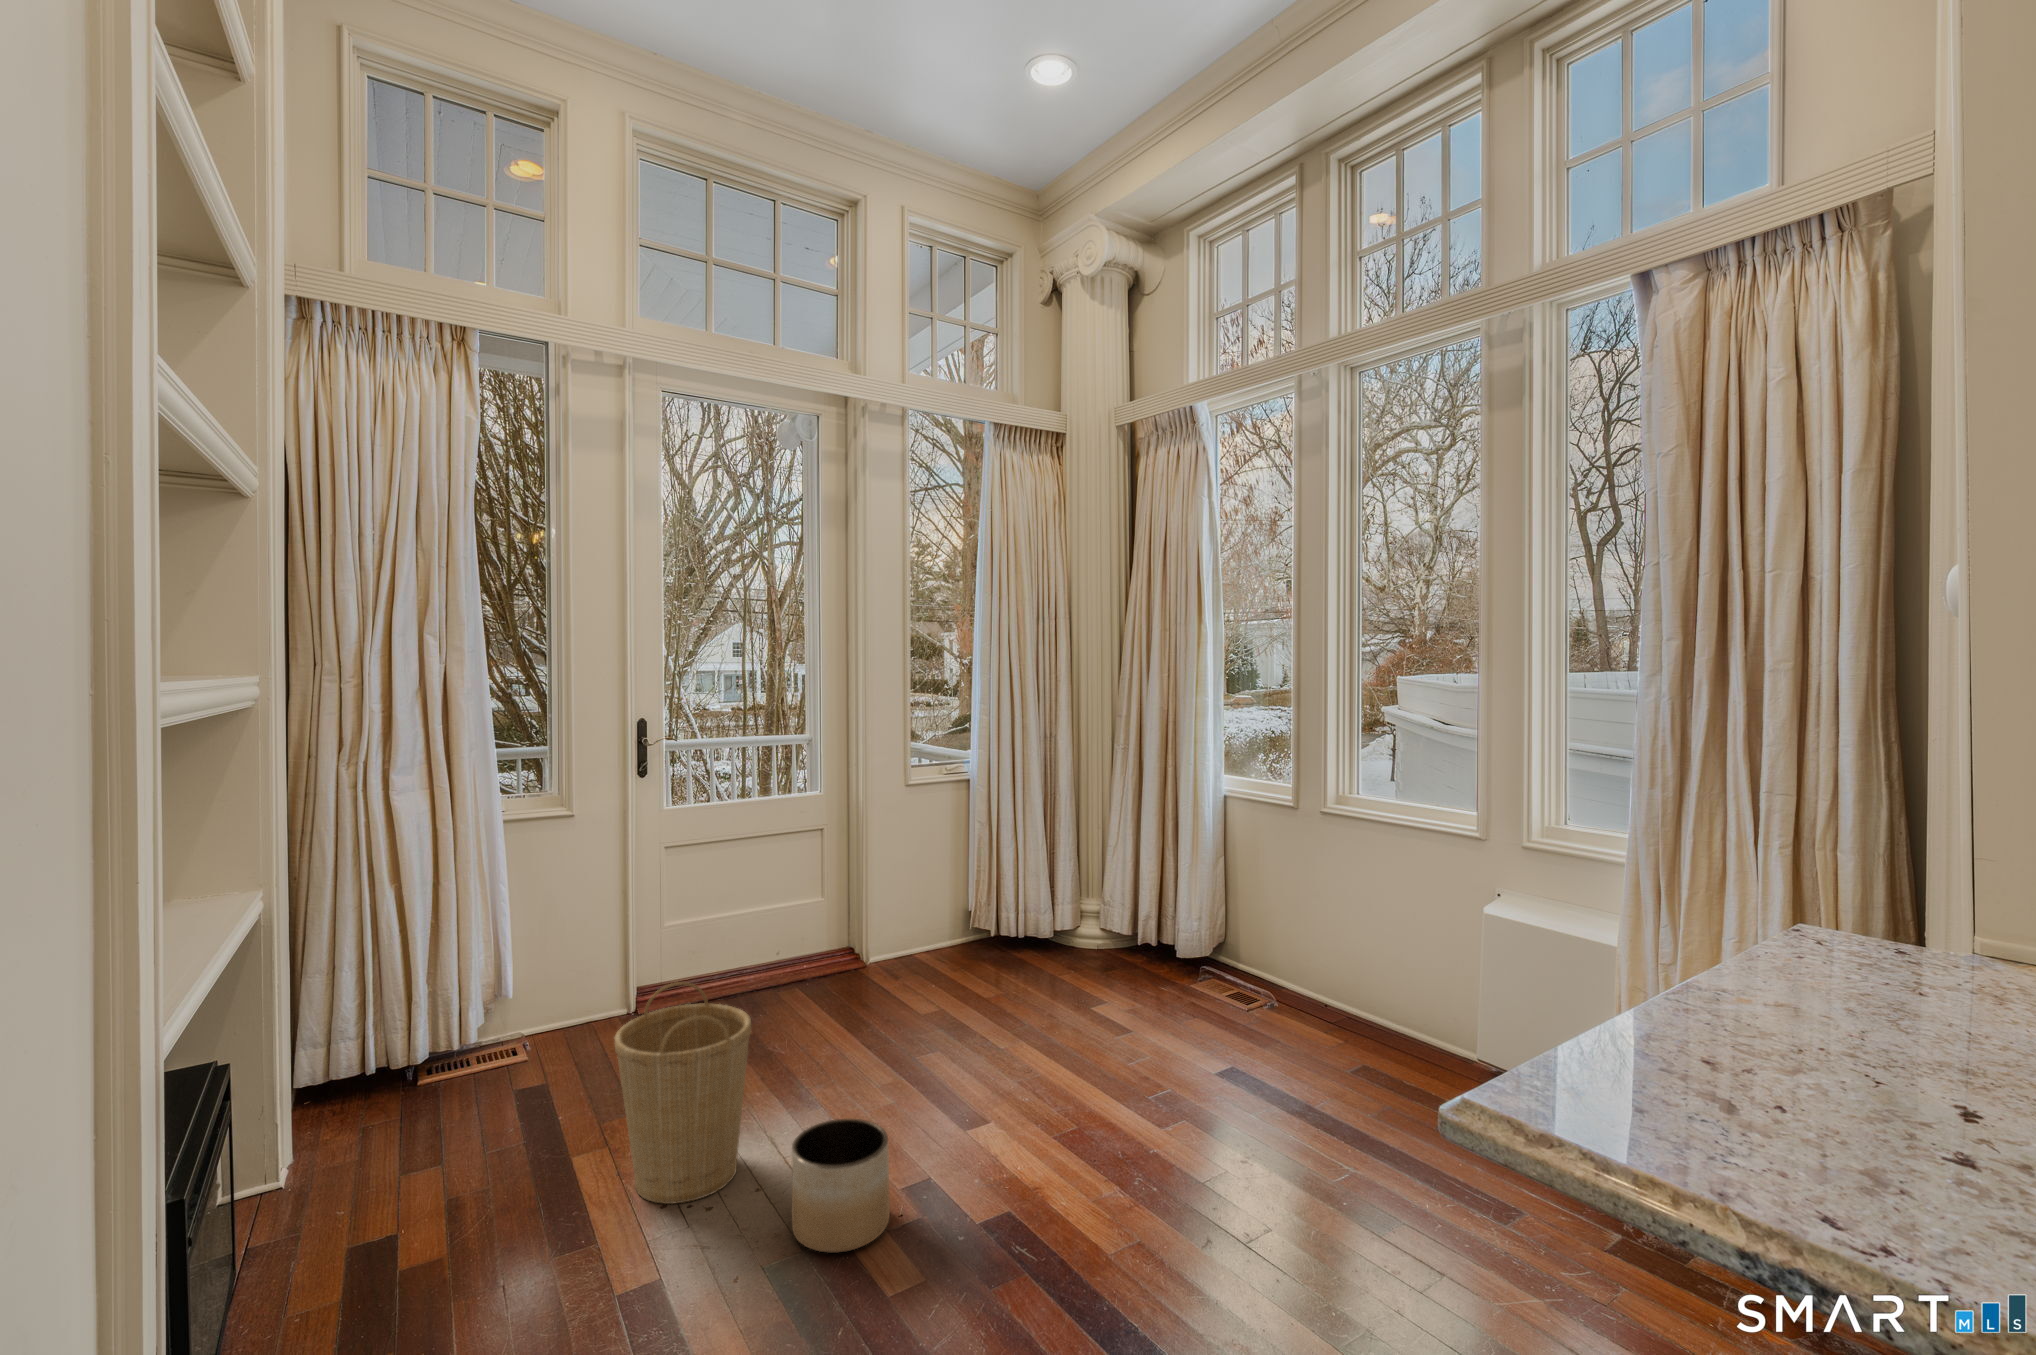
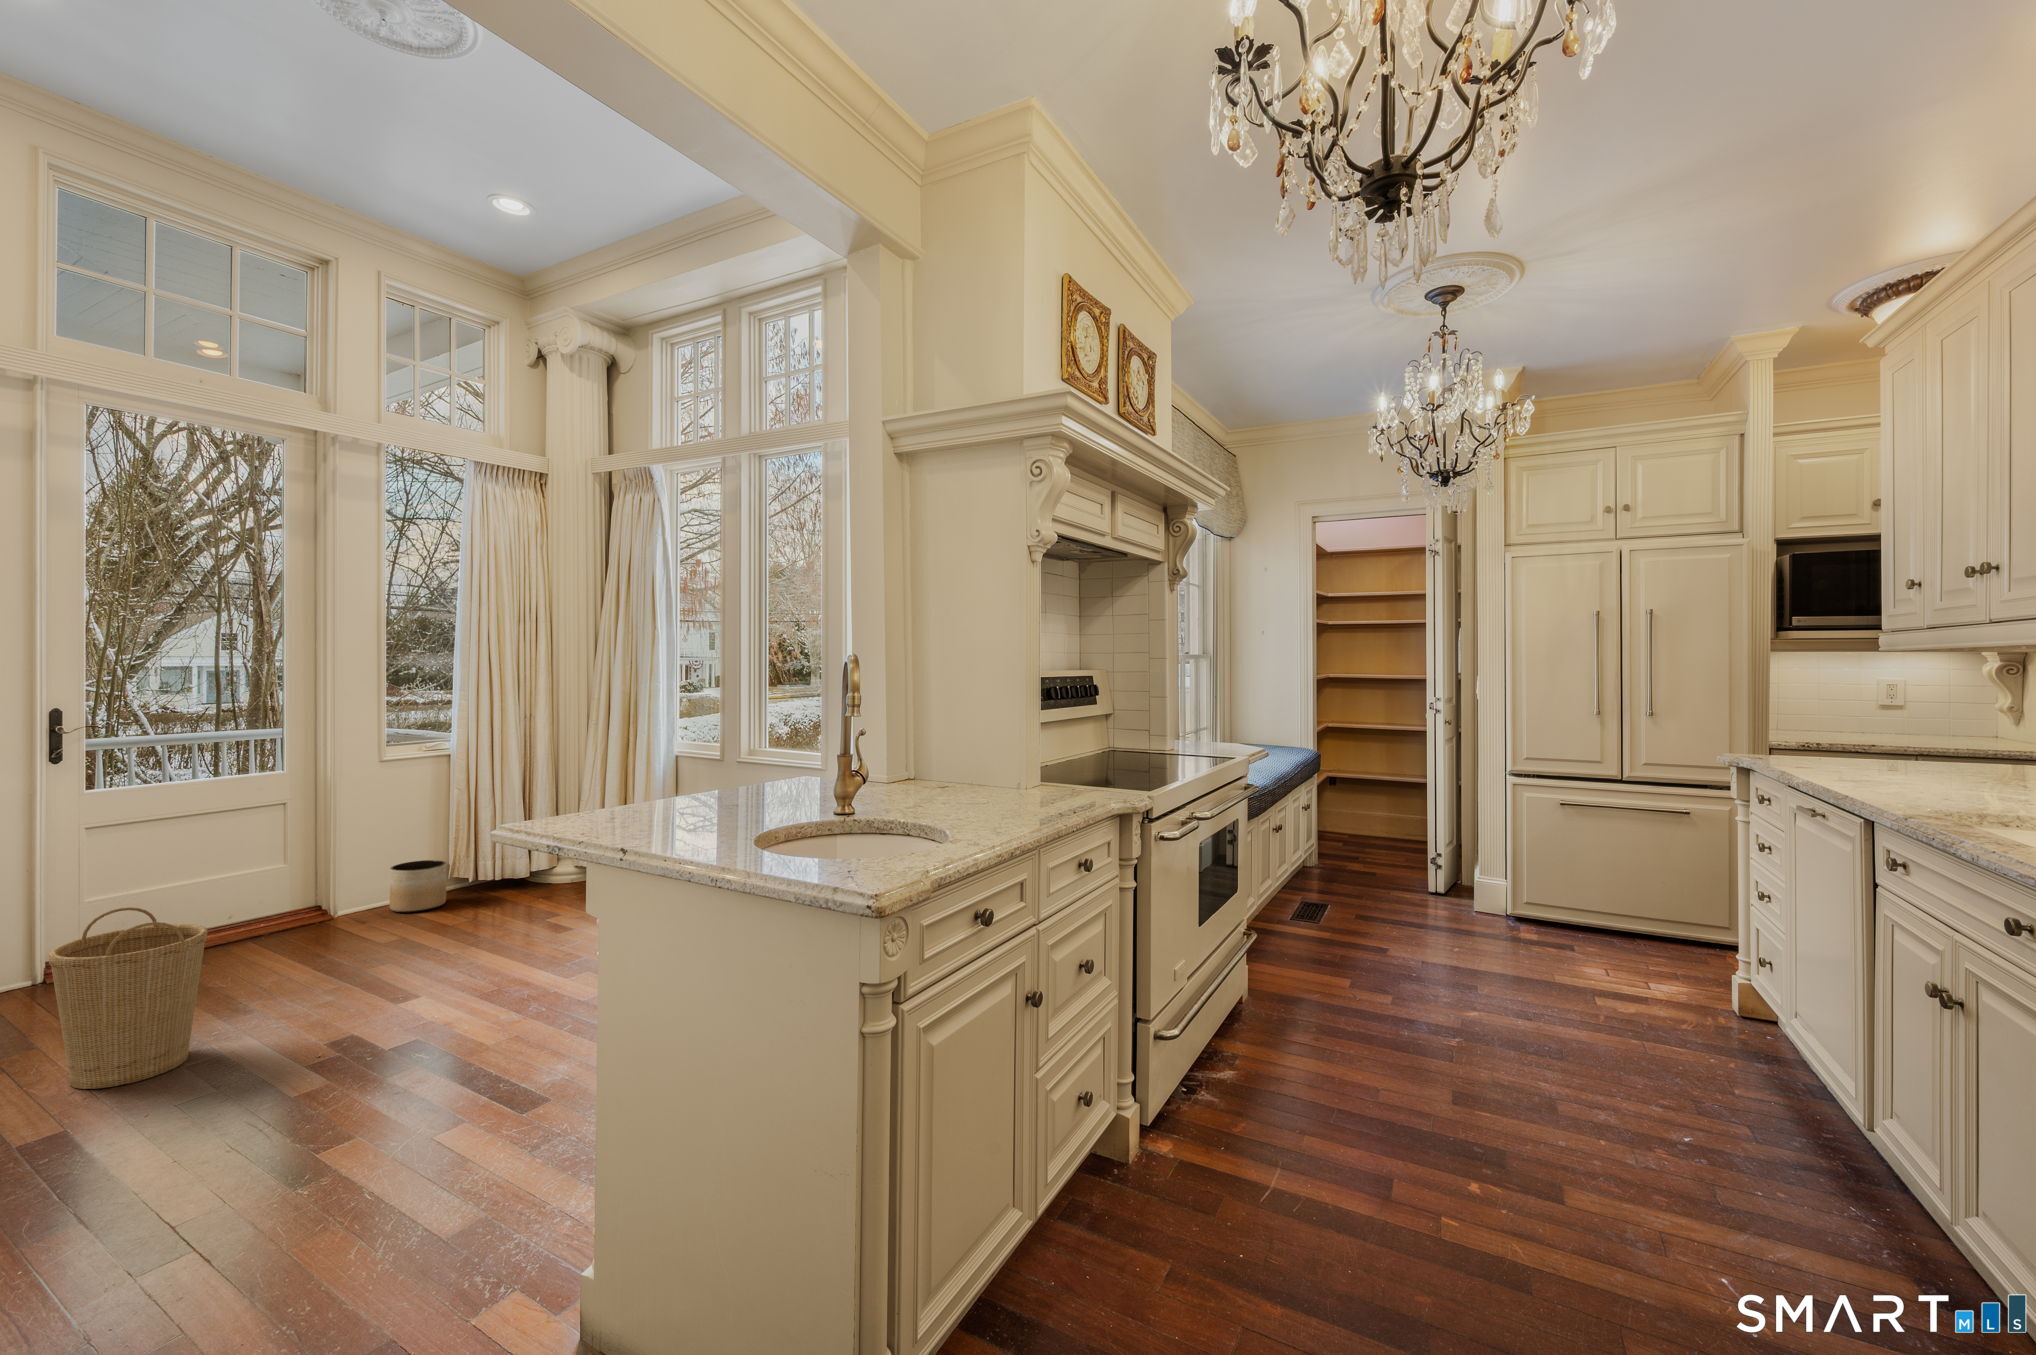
planter: present [792,1119,890,1253] -> present [390,860,446,912]

